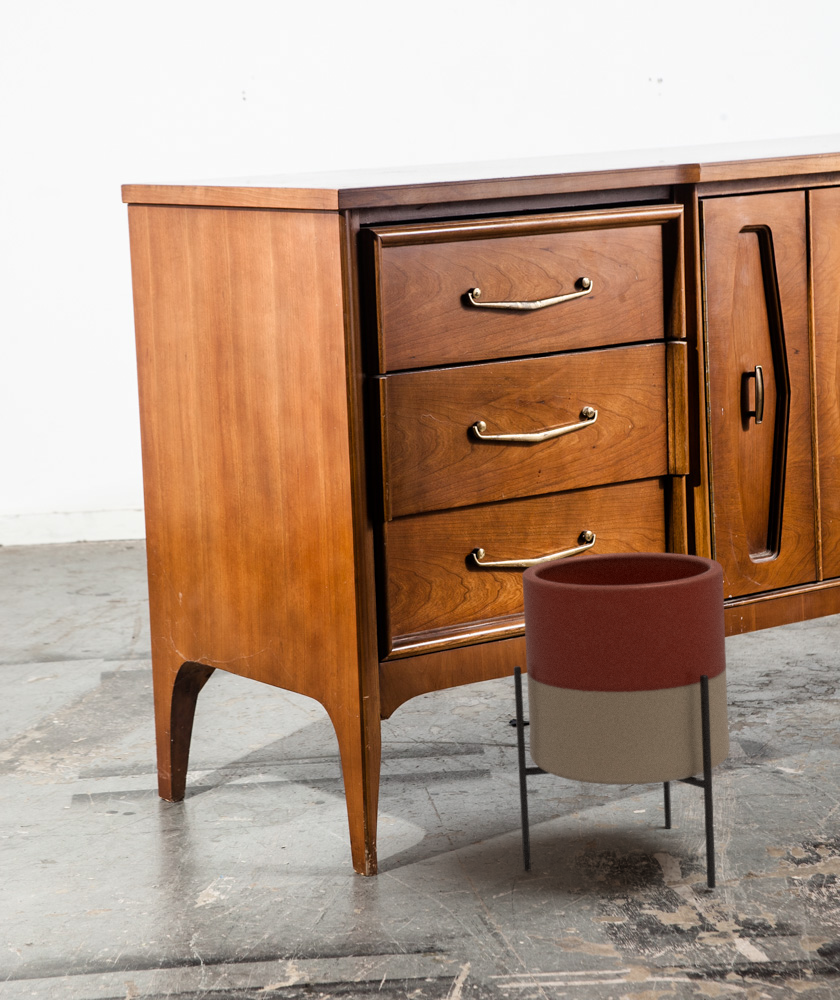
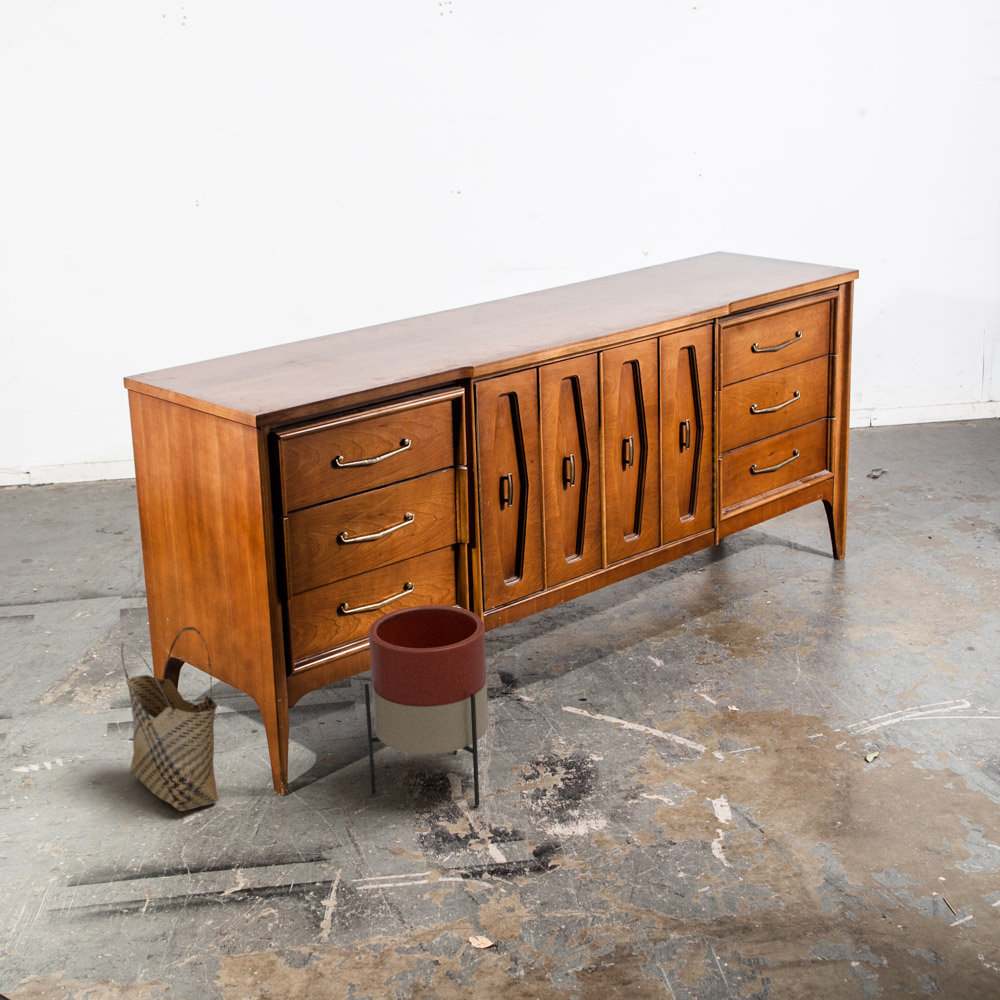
woven basket: none [114,581,265,881] -> present [121,627,218,811]

